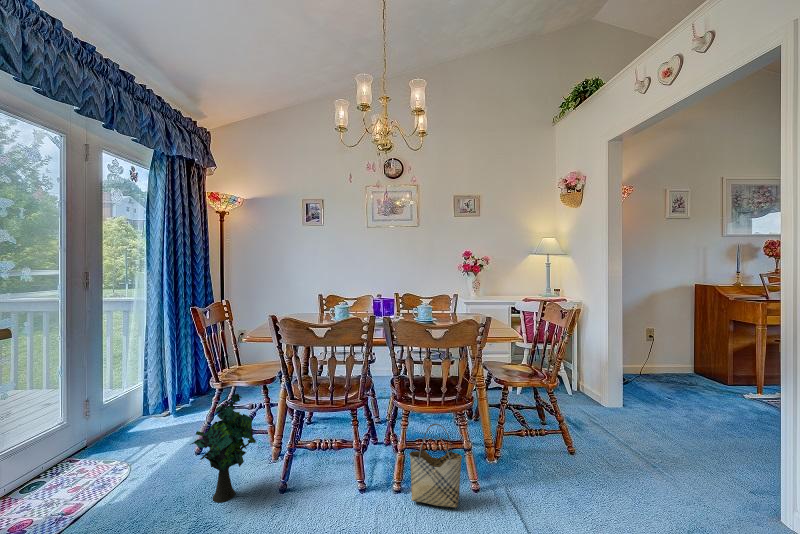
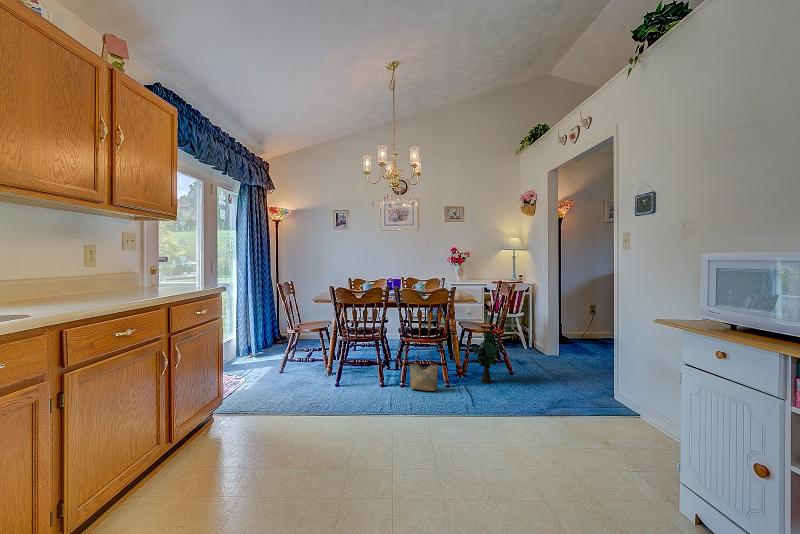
decorative plant: present [190,394,256,502] -> present [471,327,502,383]

